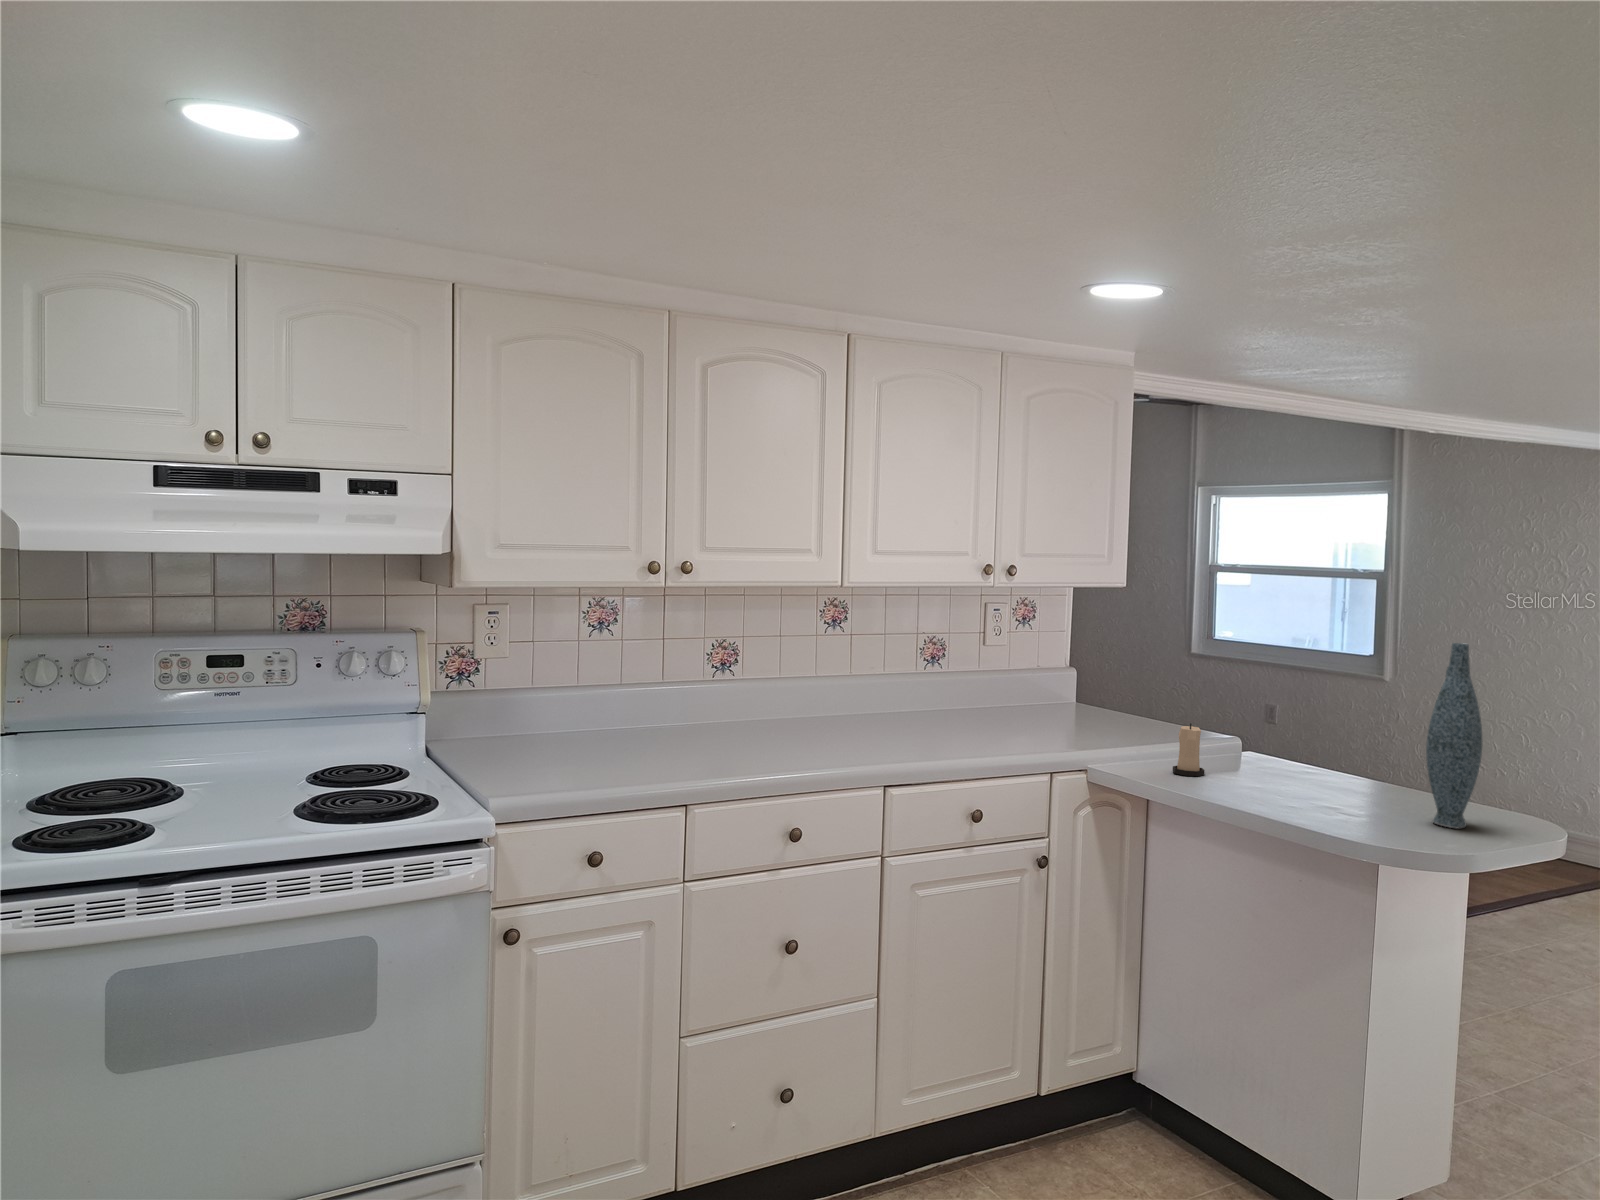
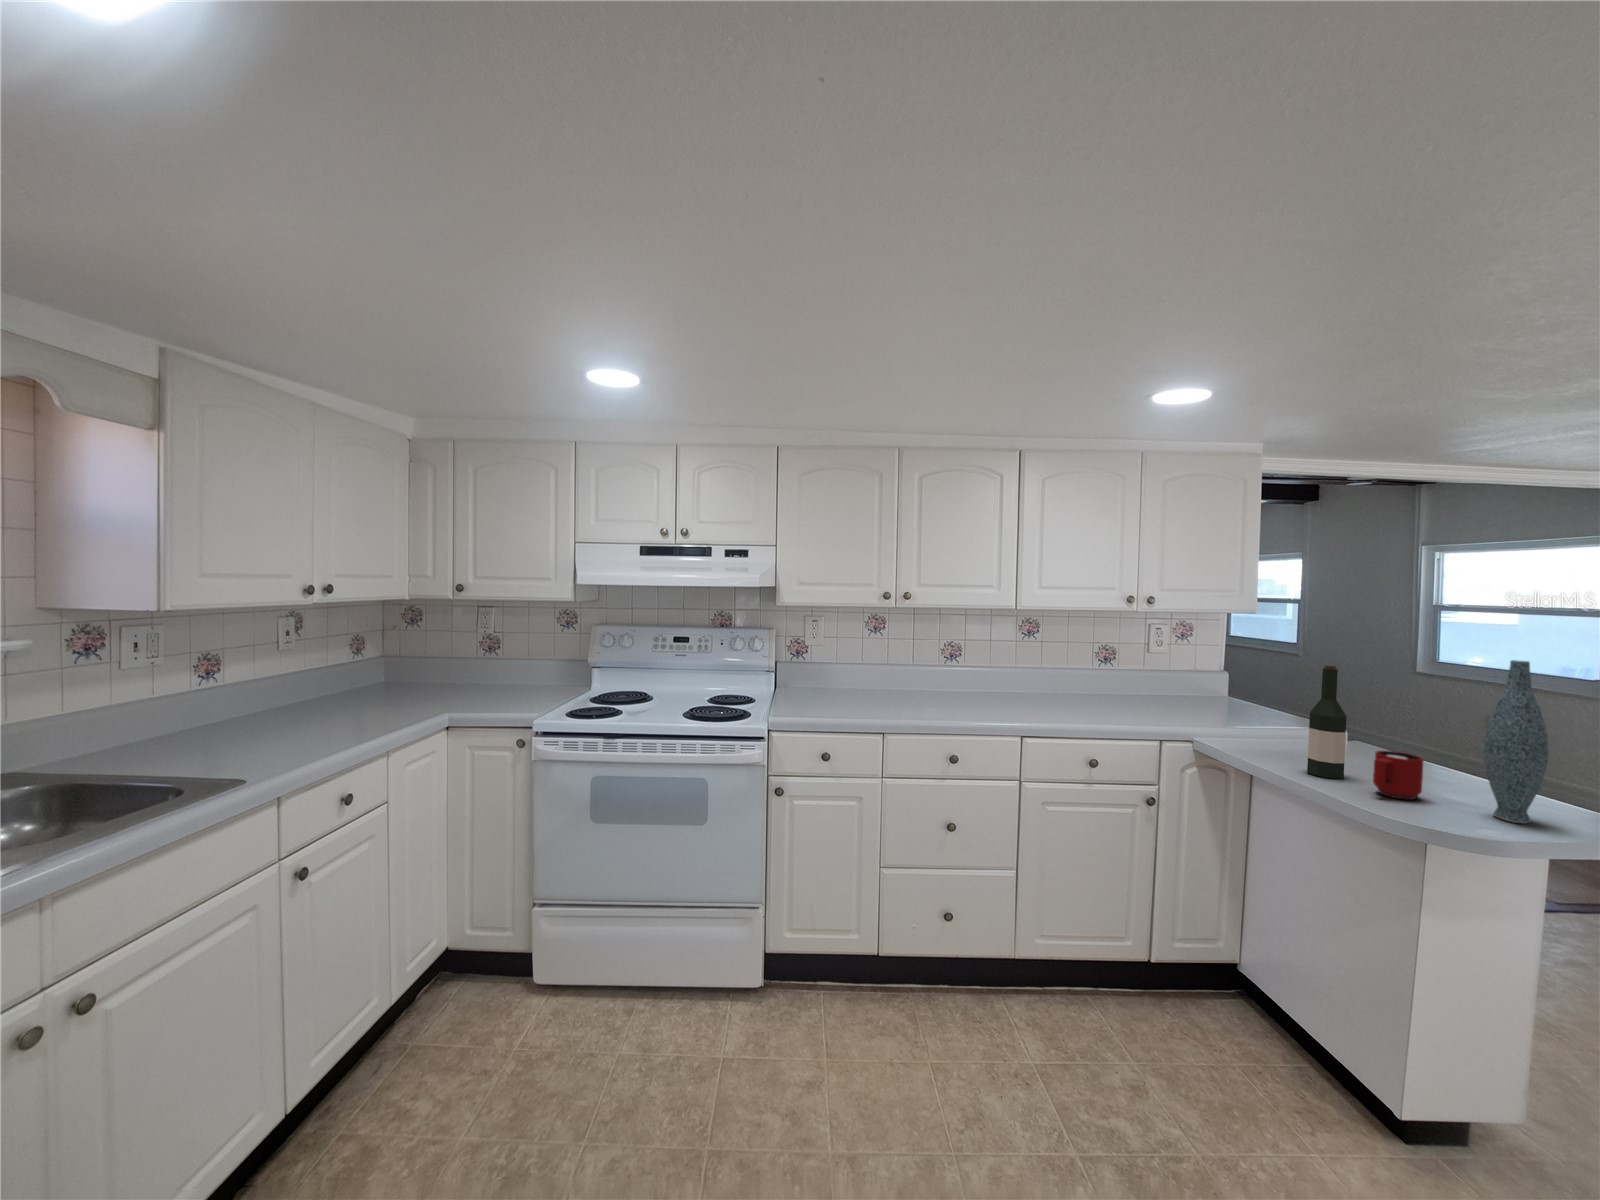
wine bottle: none [1234,656,1279,800] -> present [1307,665,1347,779]
candle: present [1173,723,1204,776] -> none [1270,715,1298,756]
mug: none [1316,759,1366,816] -> present [1373,751,1423,800]

